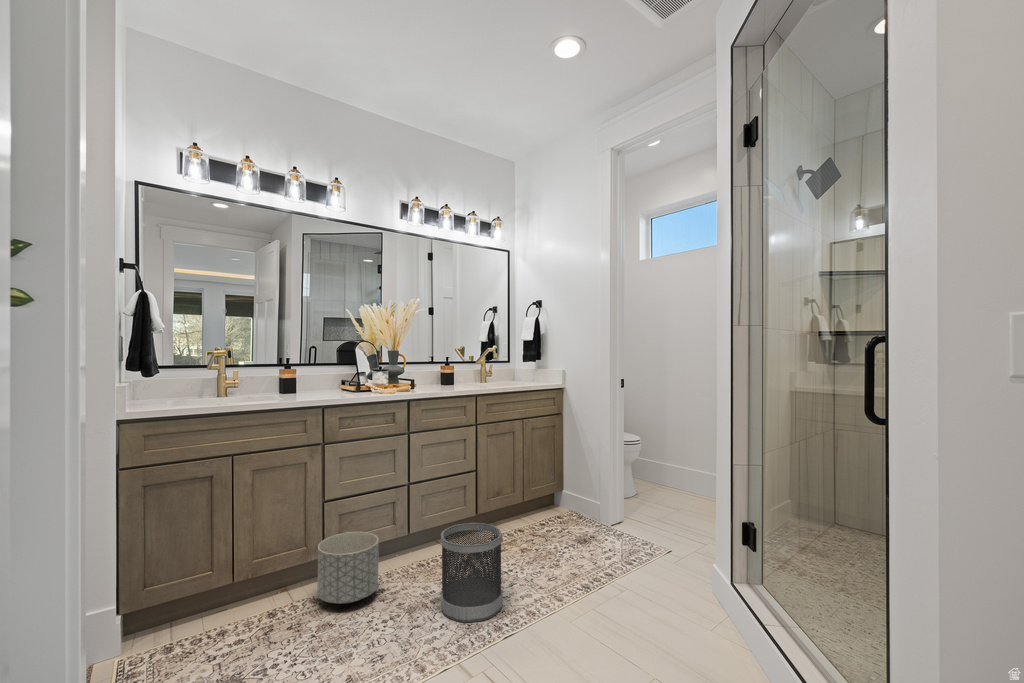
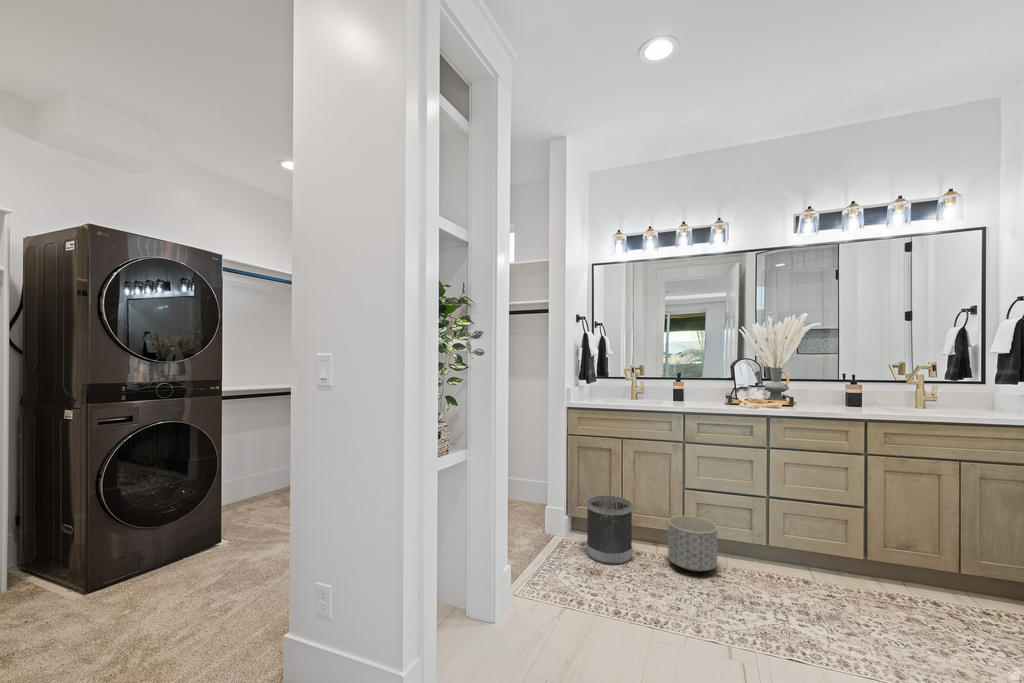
wastebasket: present [441,523,502,622] -> present [587,496,633,564]

